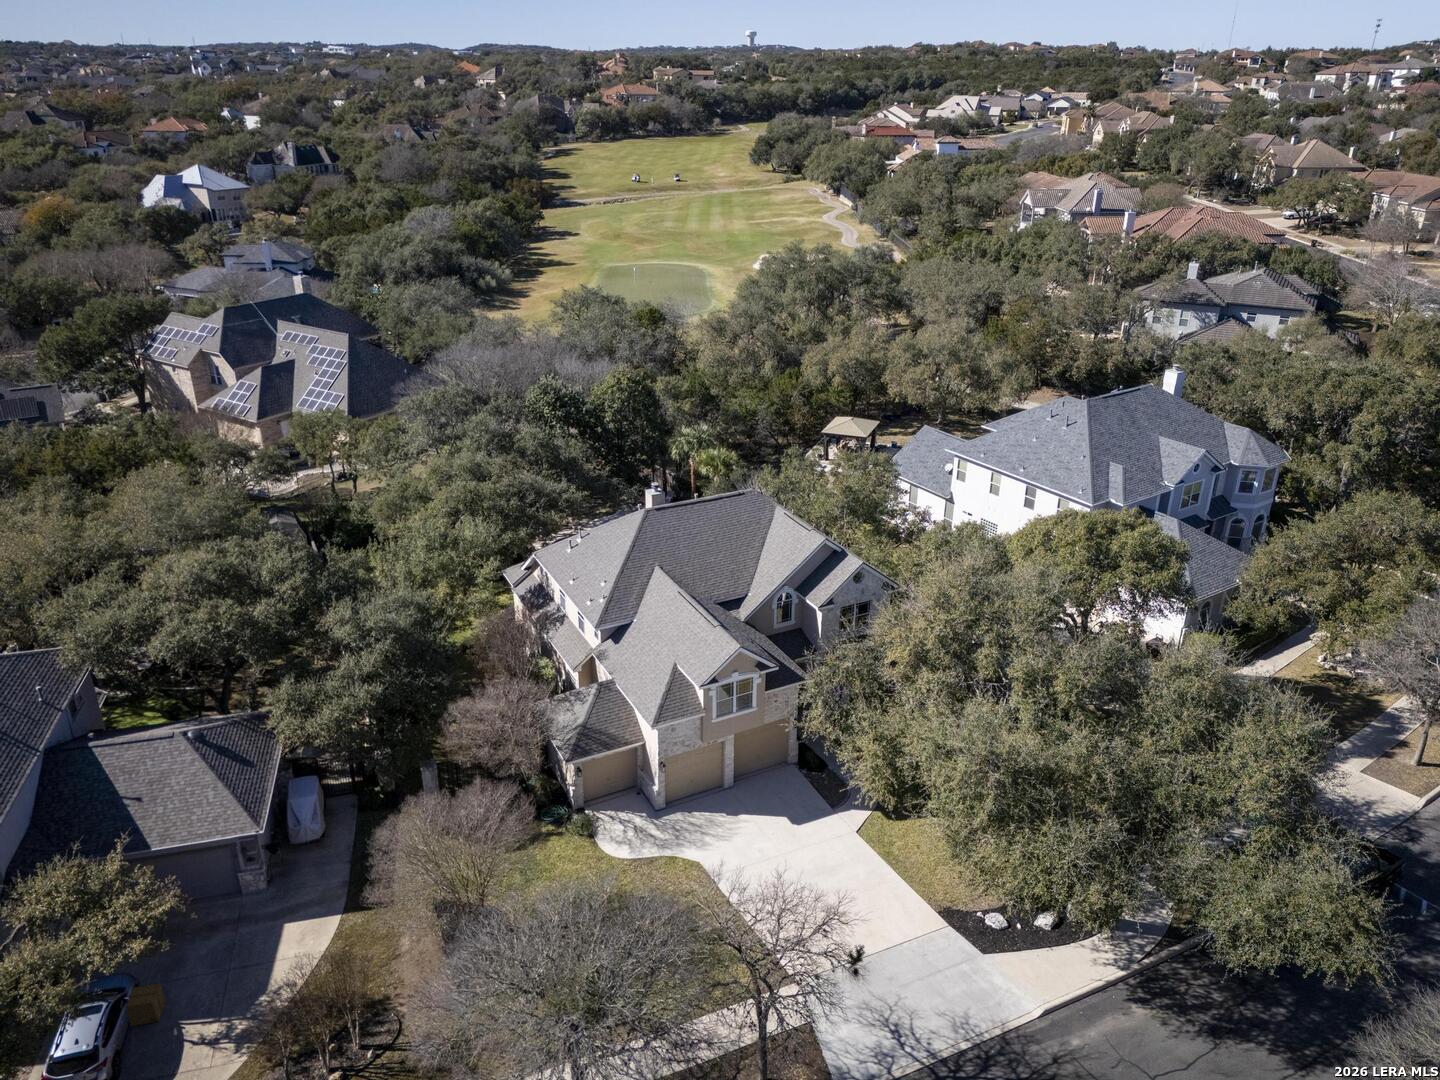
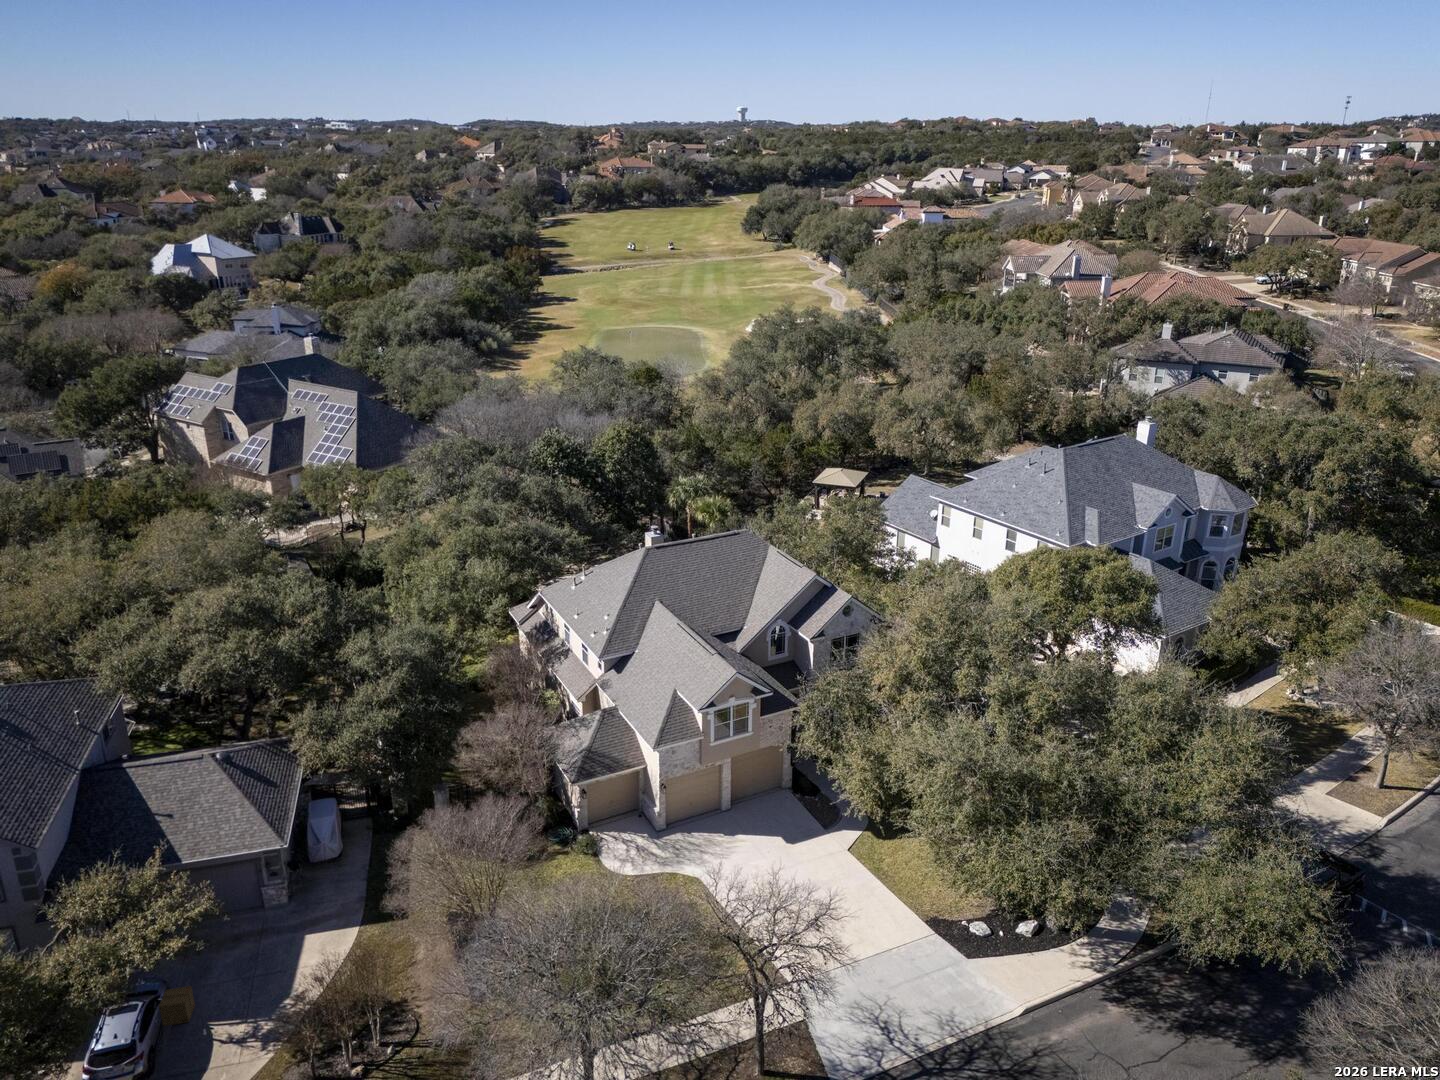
potted tree: present [847,945,865,976] -> none [838,947,857,978]

